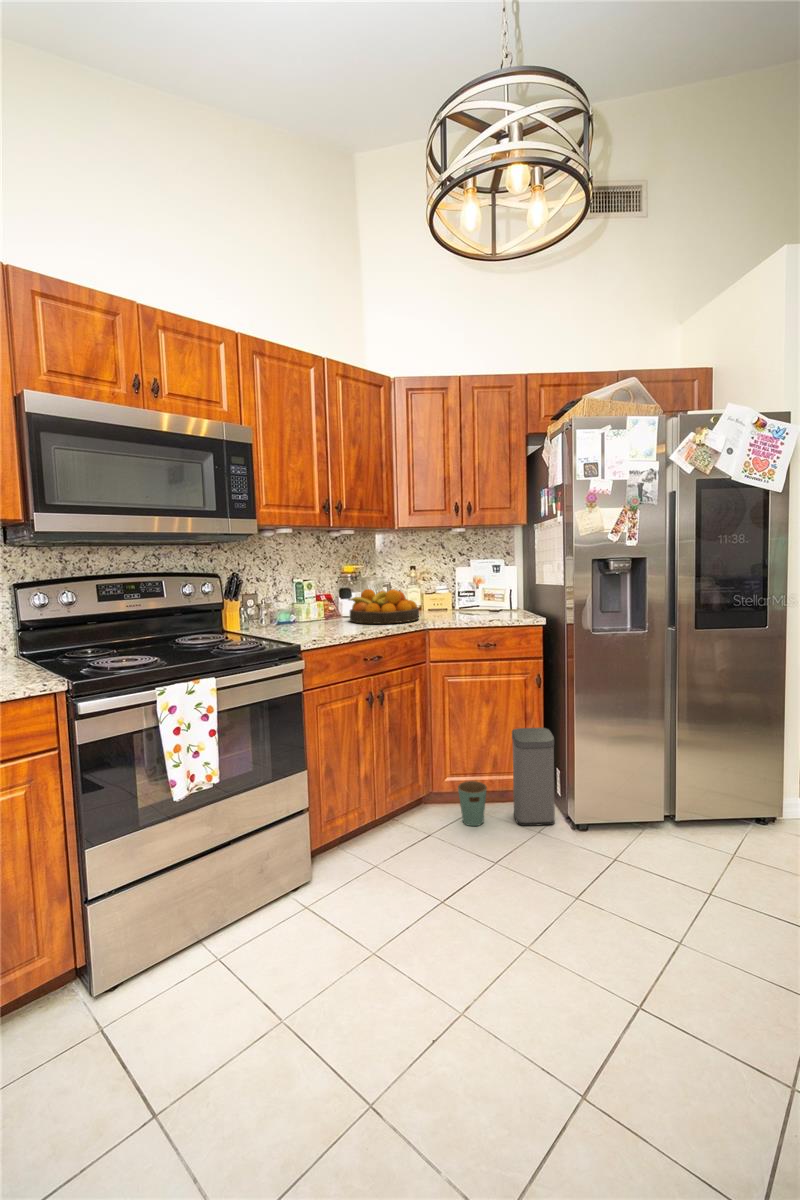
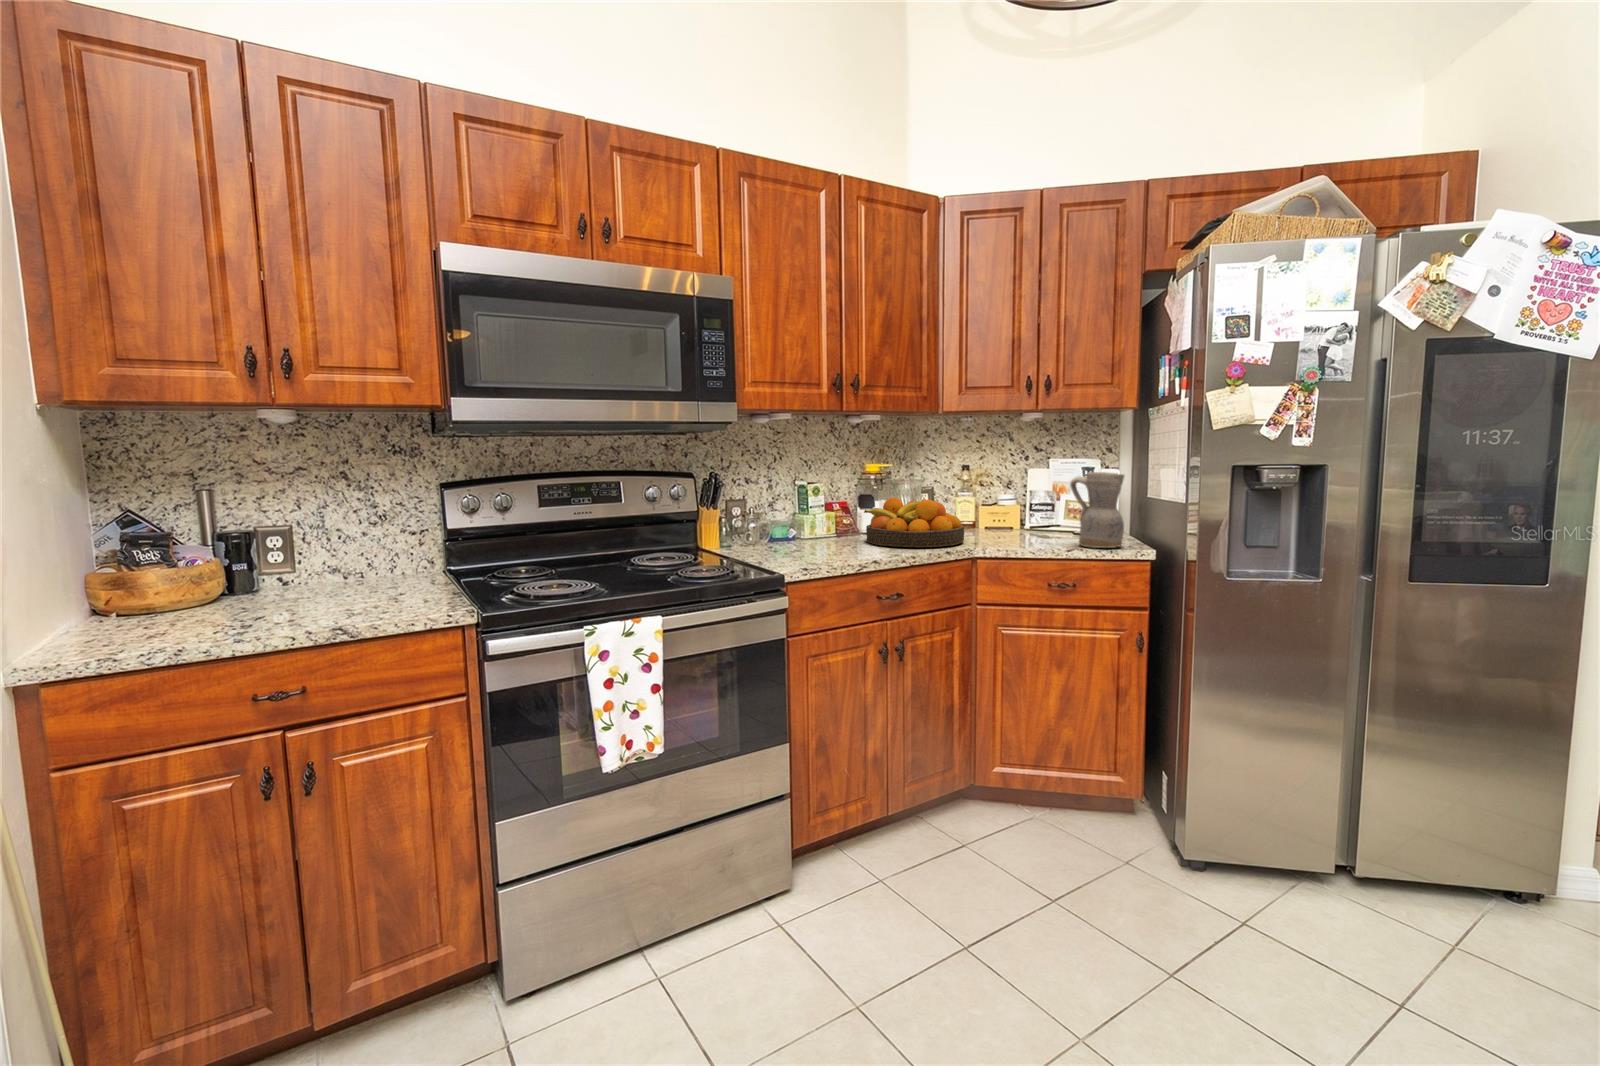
ceramic pitcher: none [488,568,523,619] -> present [1070,472,1124,548]
trash can: present [458,727,555,826] -> none [1008,711,1161,858]

